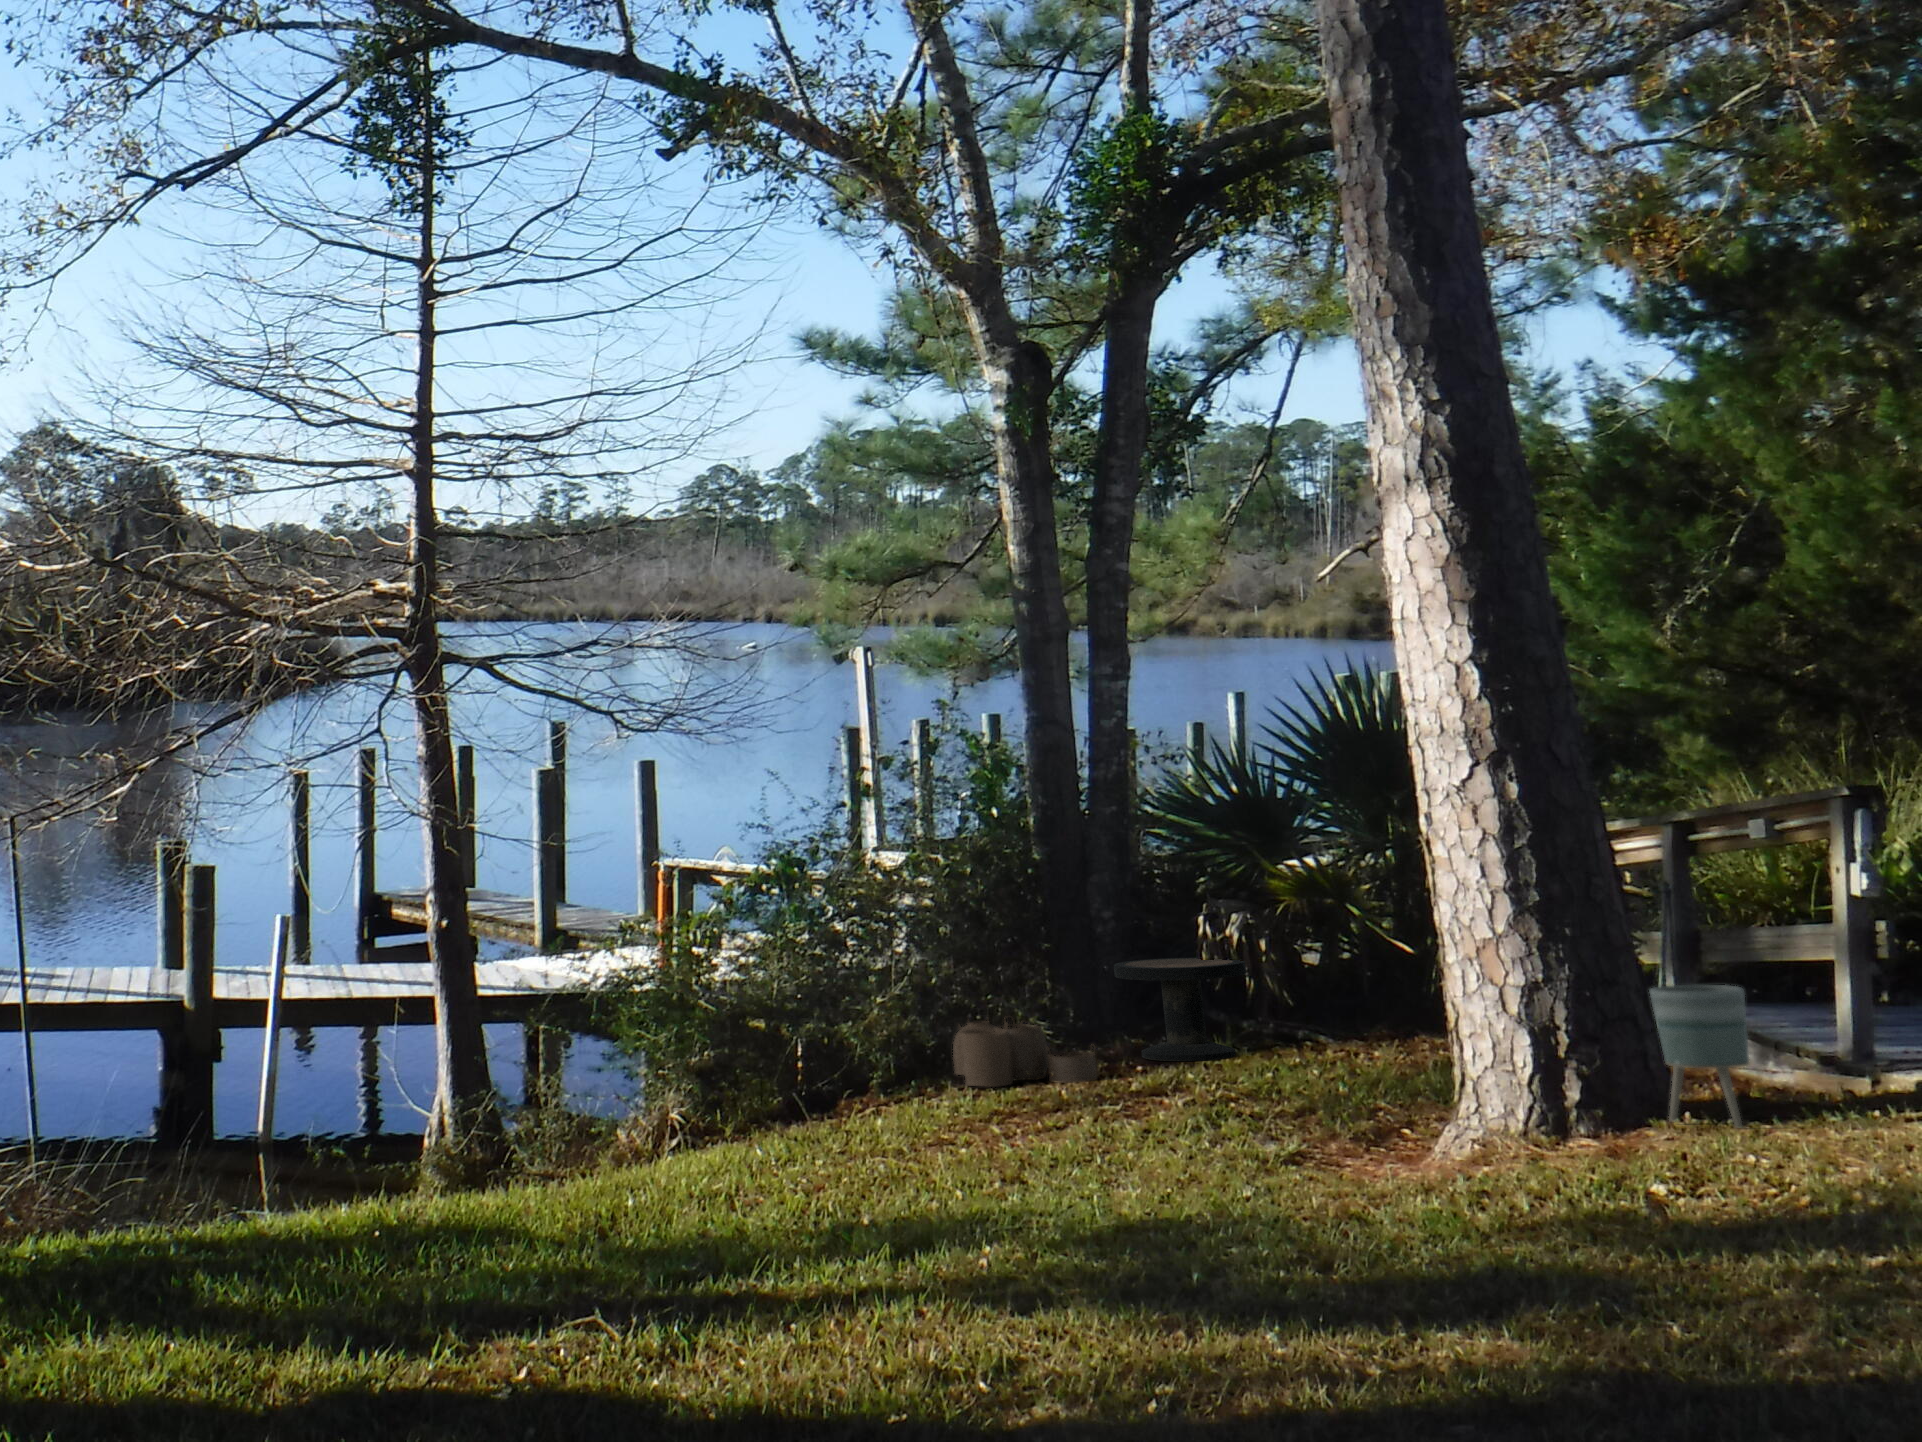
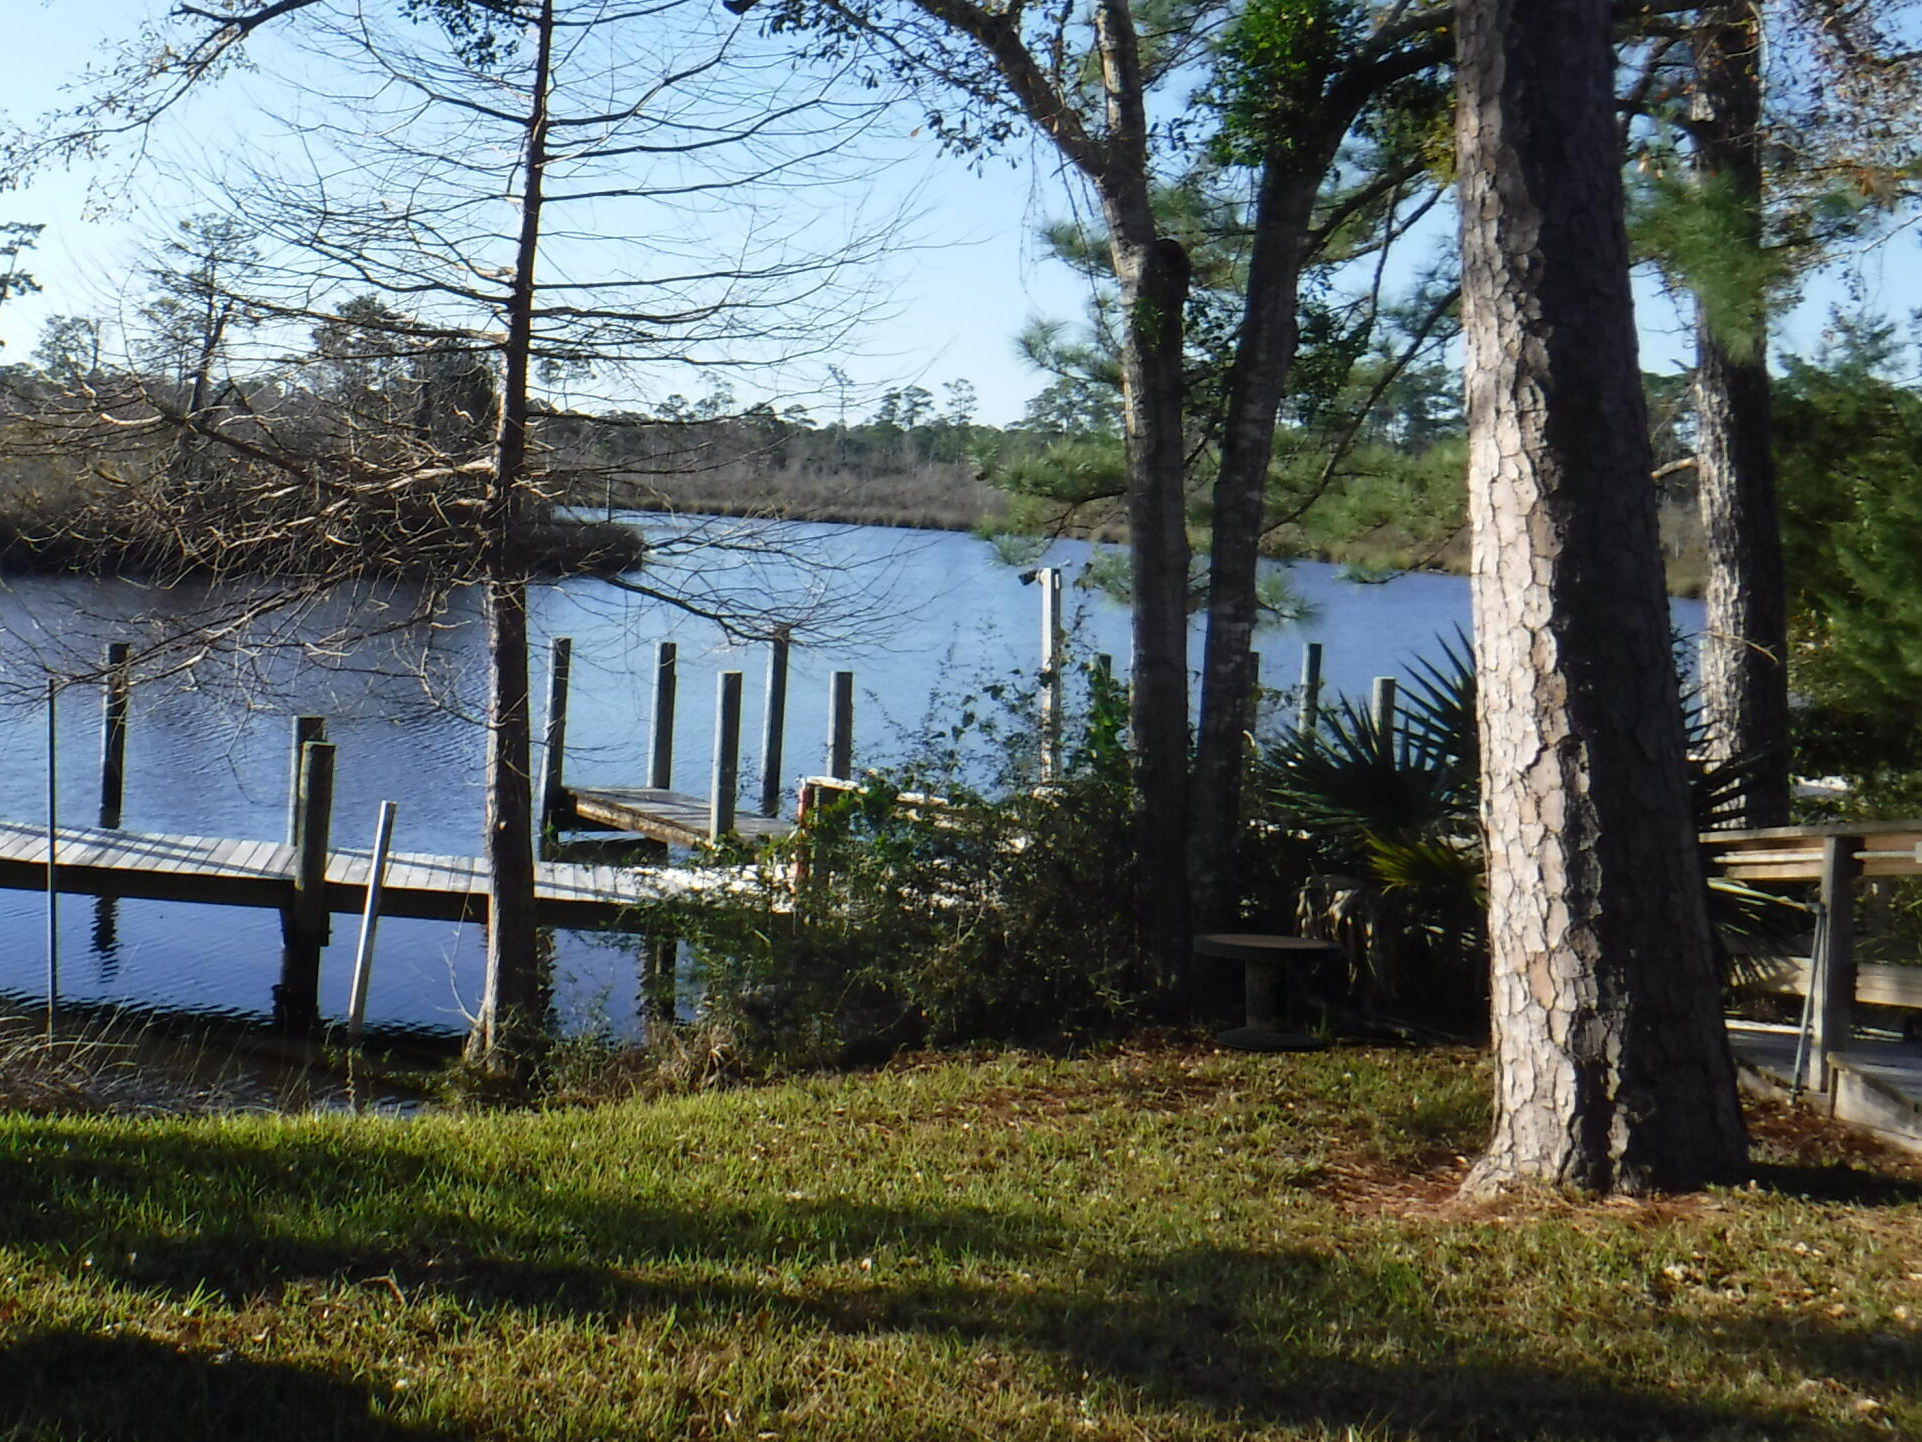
planter: present [1650,985,1749,1128] -> none [1728,1027,1842,1202]
woven basket: present [953,1017,1098,1087] -> none [997,979,1150,1064]

